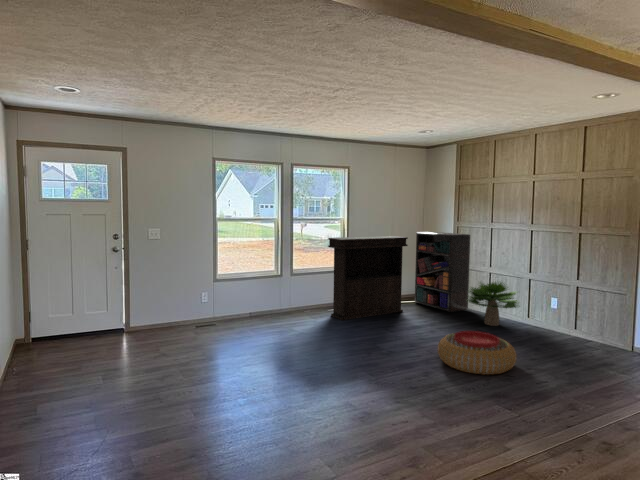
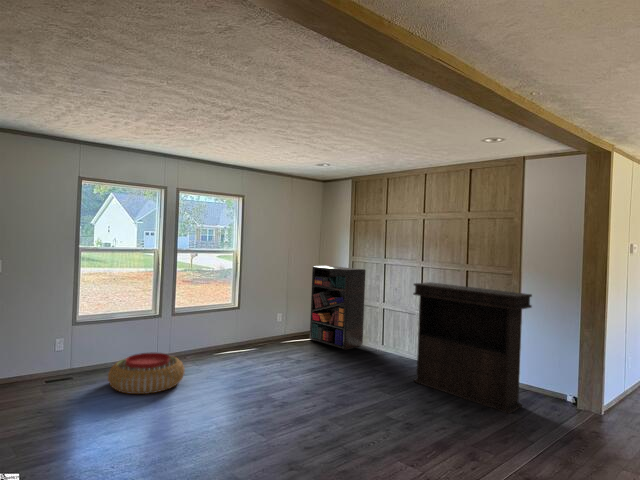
console table: present [328,236,408,320] -> present [413,282,532,414]
potted plant: present [468,282,518,326] -> none [359,316,415,364]
pouf: present [438,331,516,375] -> present [108,353,185,394]

